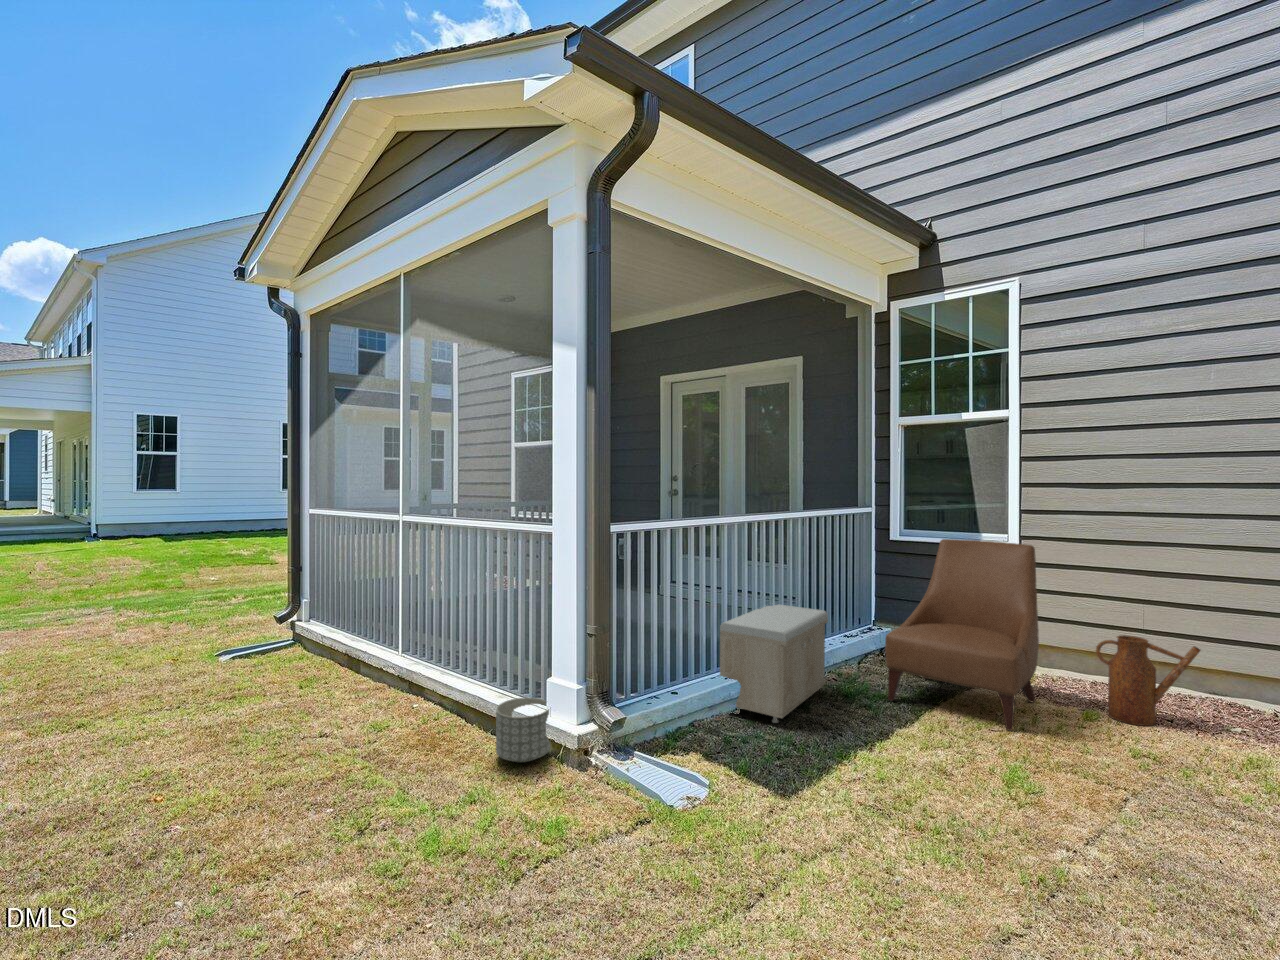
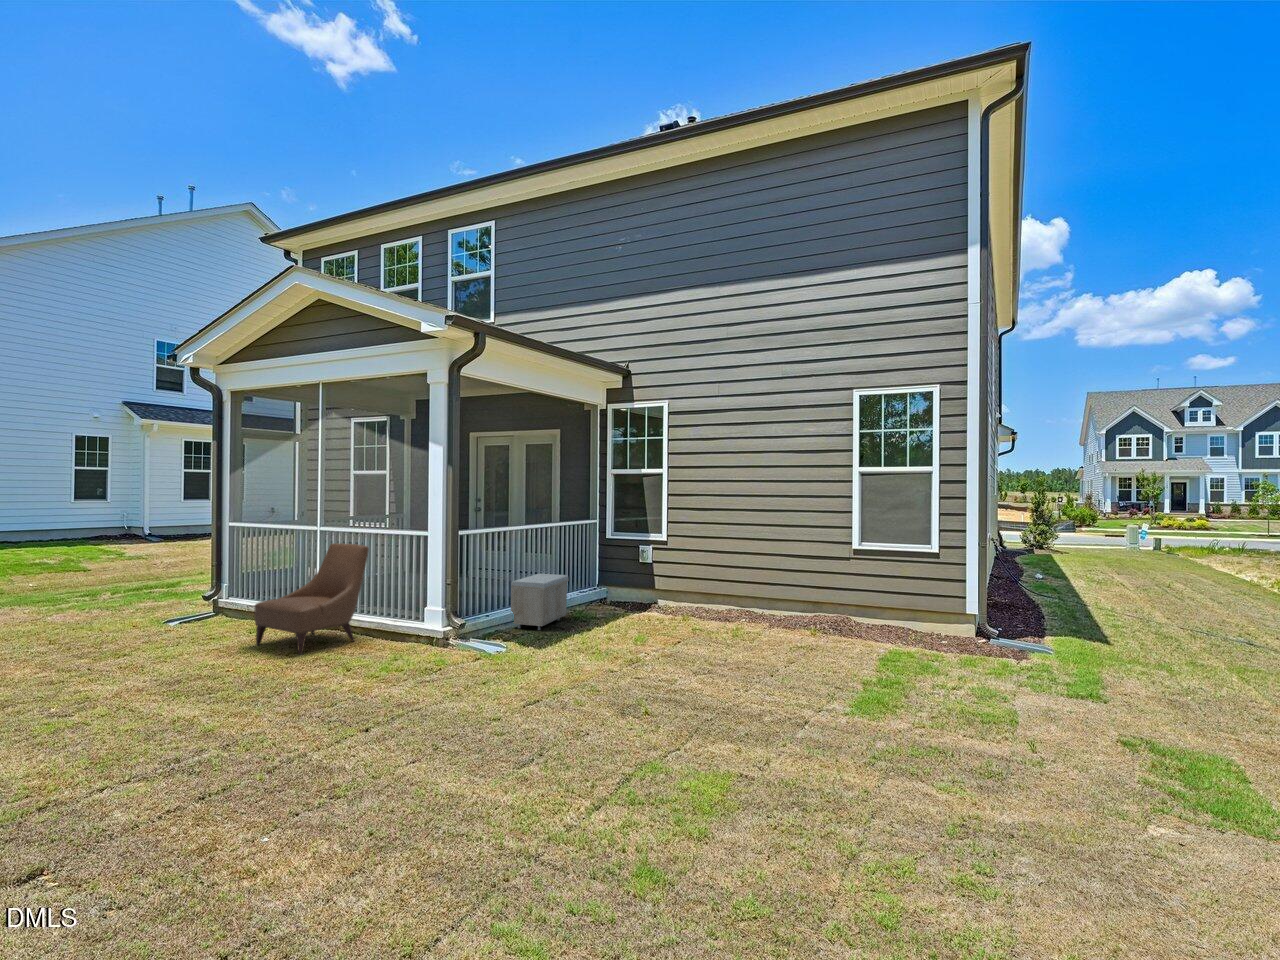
chair: present [885,539,1039,731] -> present [254,543,369,654]
watering can: present [1096,635,1200,726] -> none [692,580,728,620]
planter: present [496,697,550,763] -> none [398,620,426,649]

